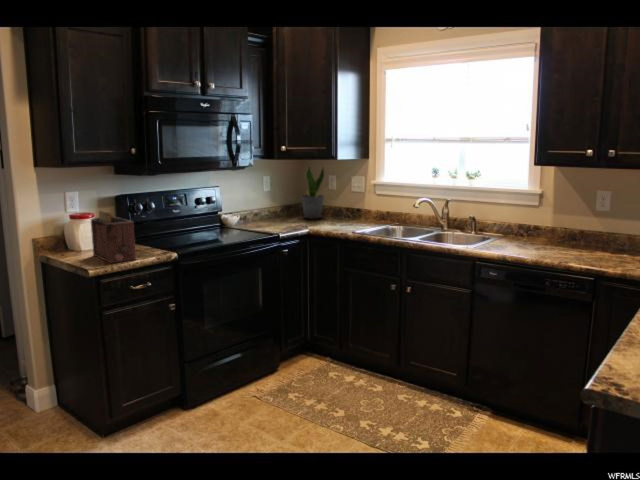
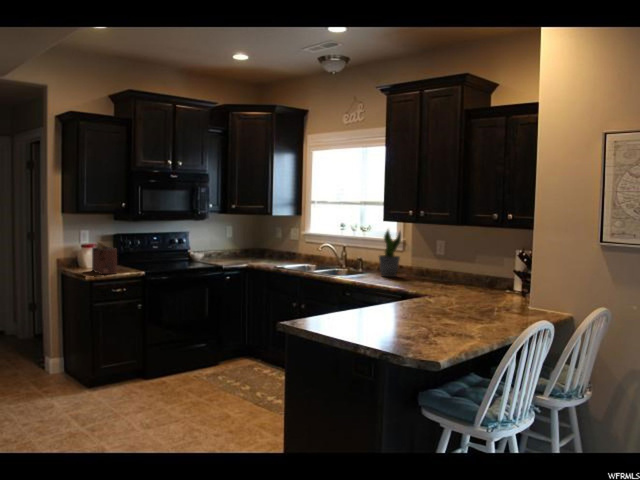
potted plant: present [301,167,324,218] -> present [379,230,401,277]

